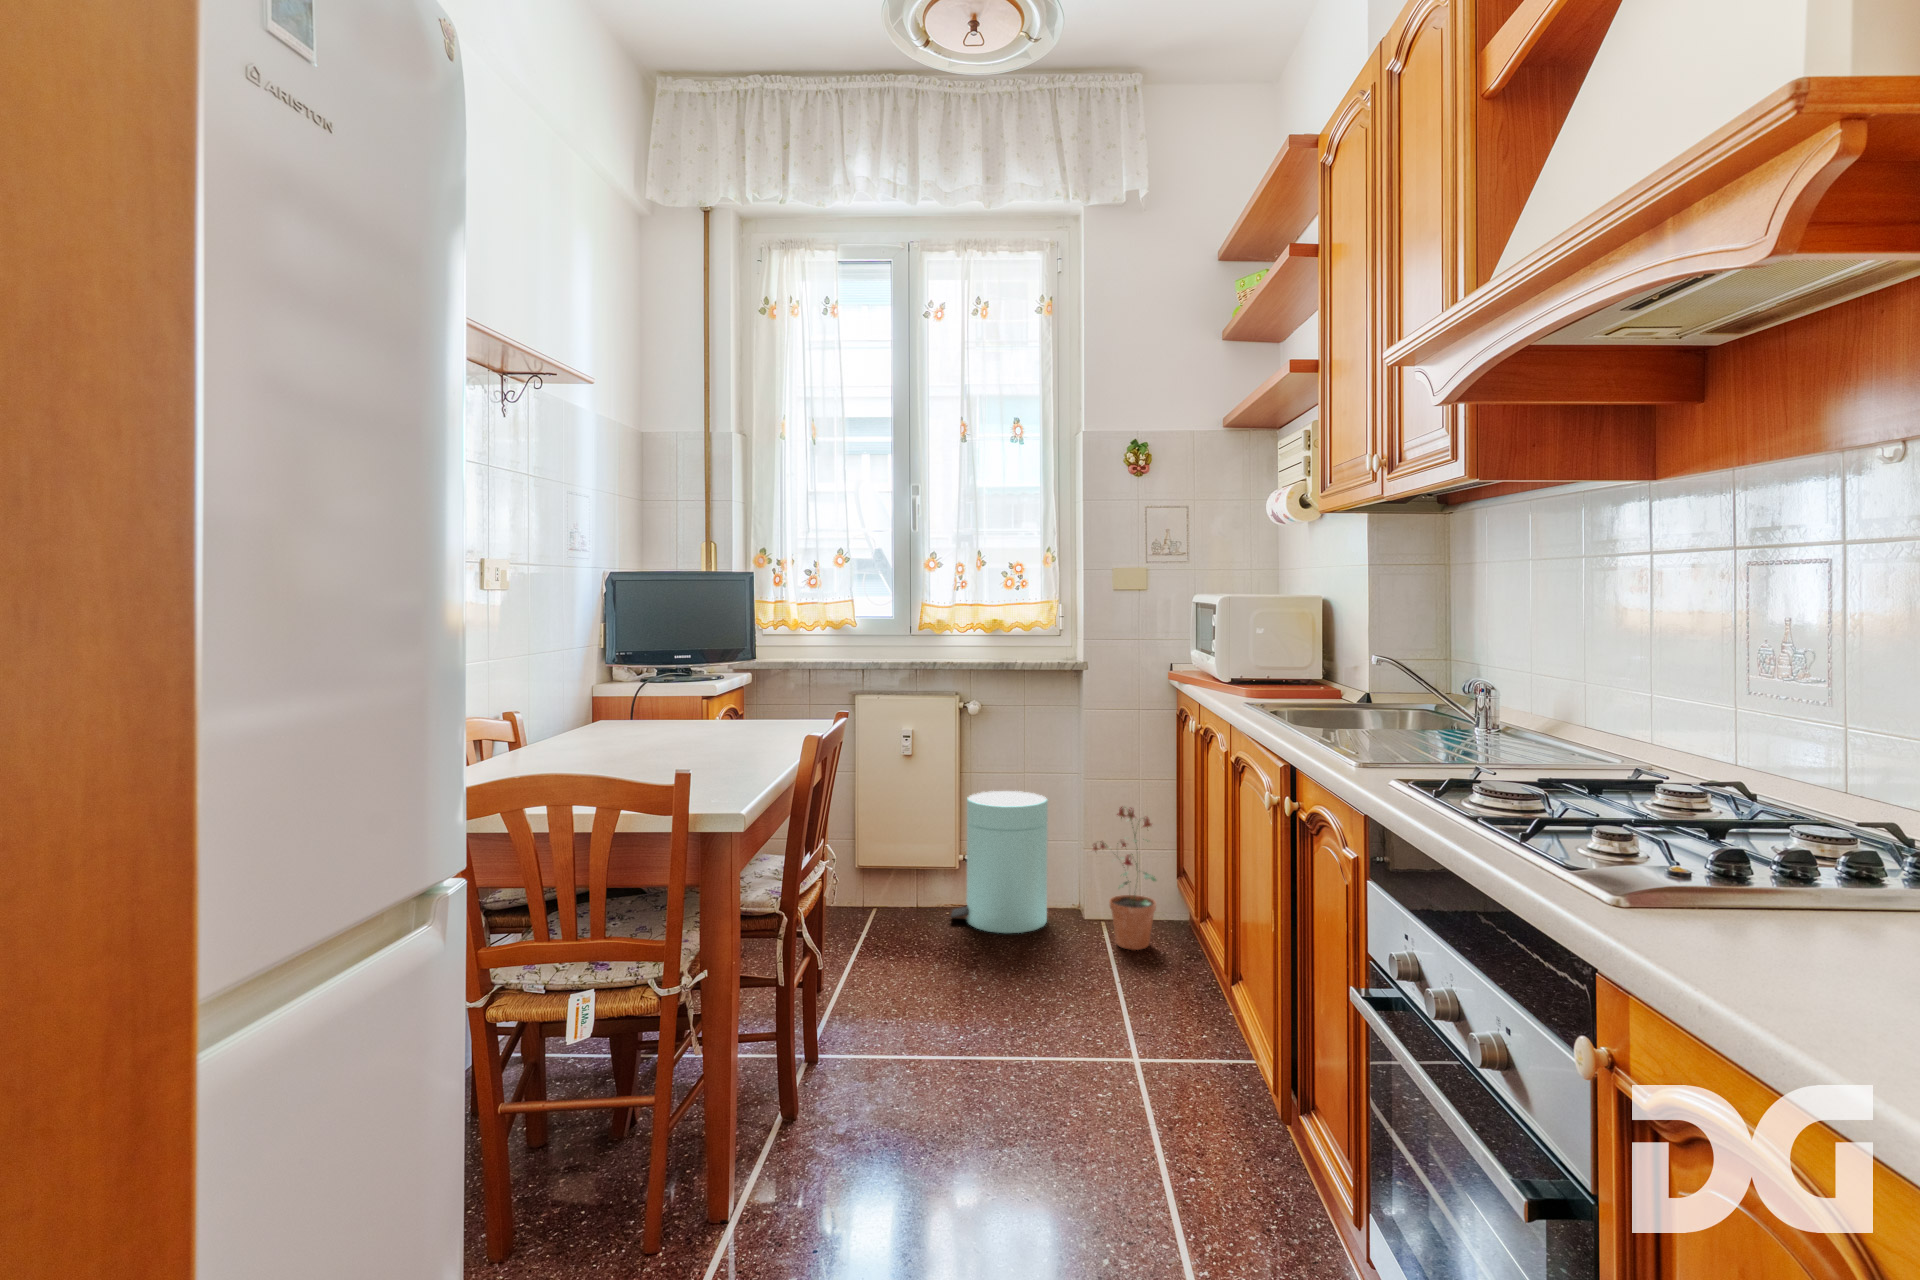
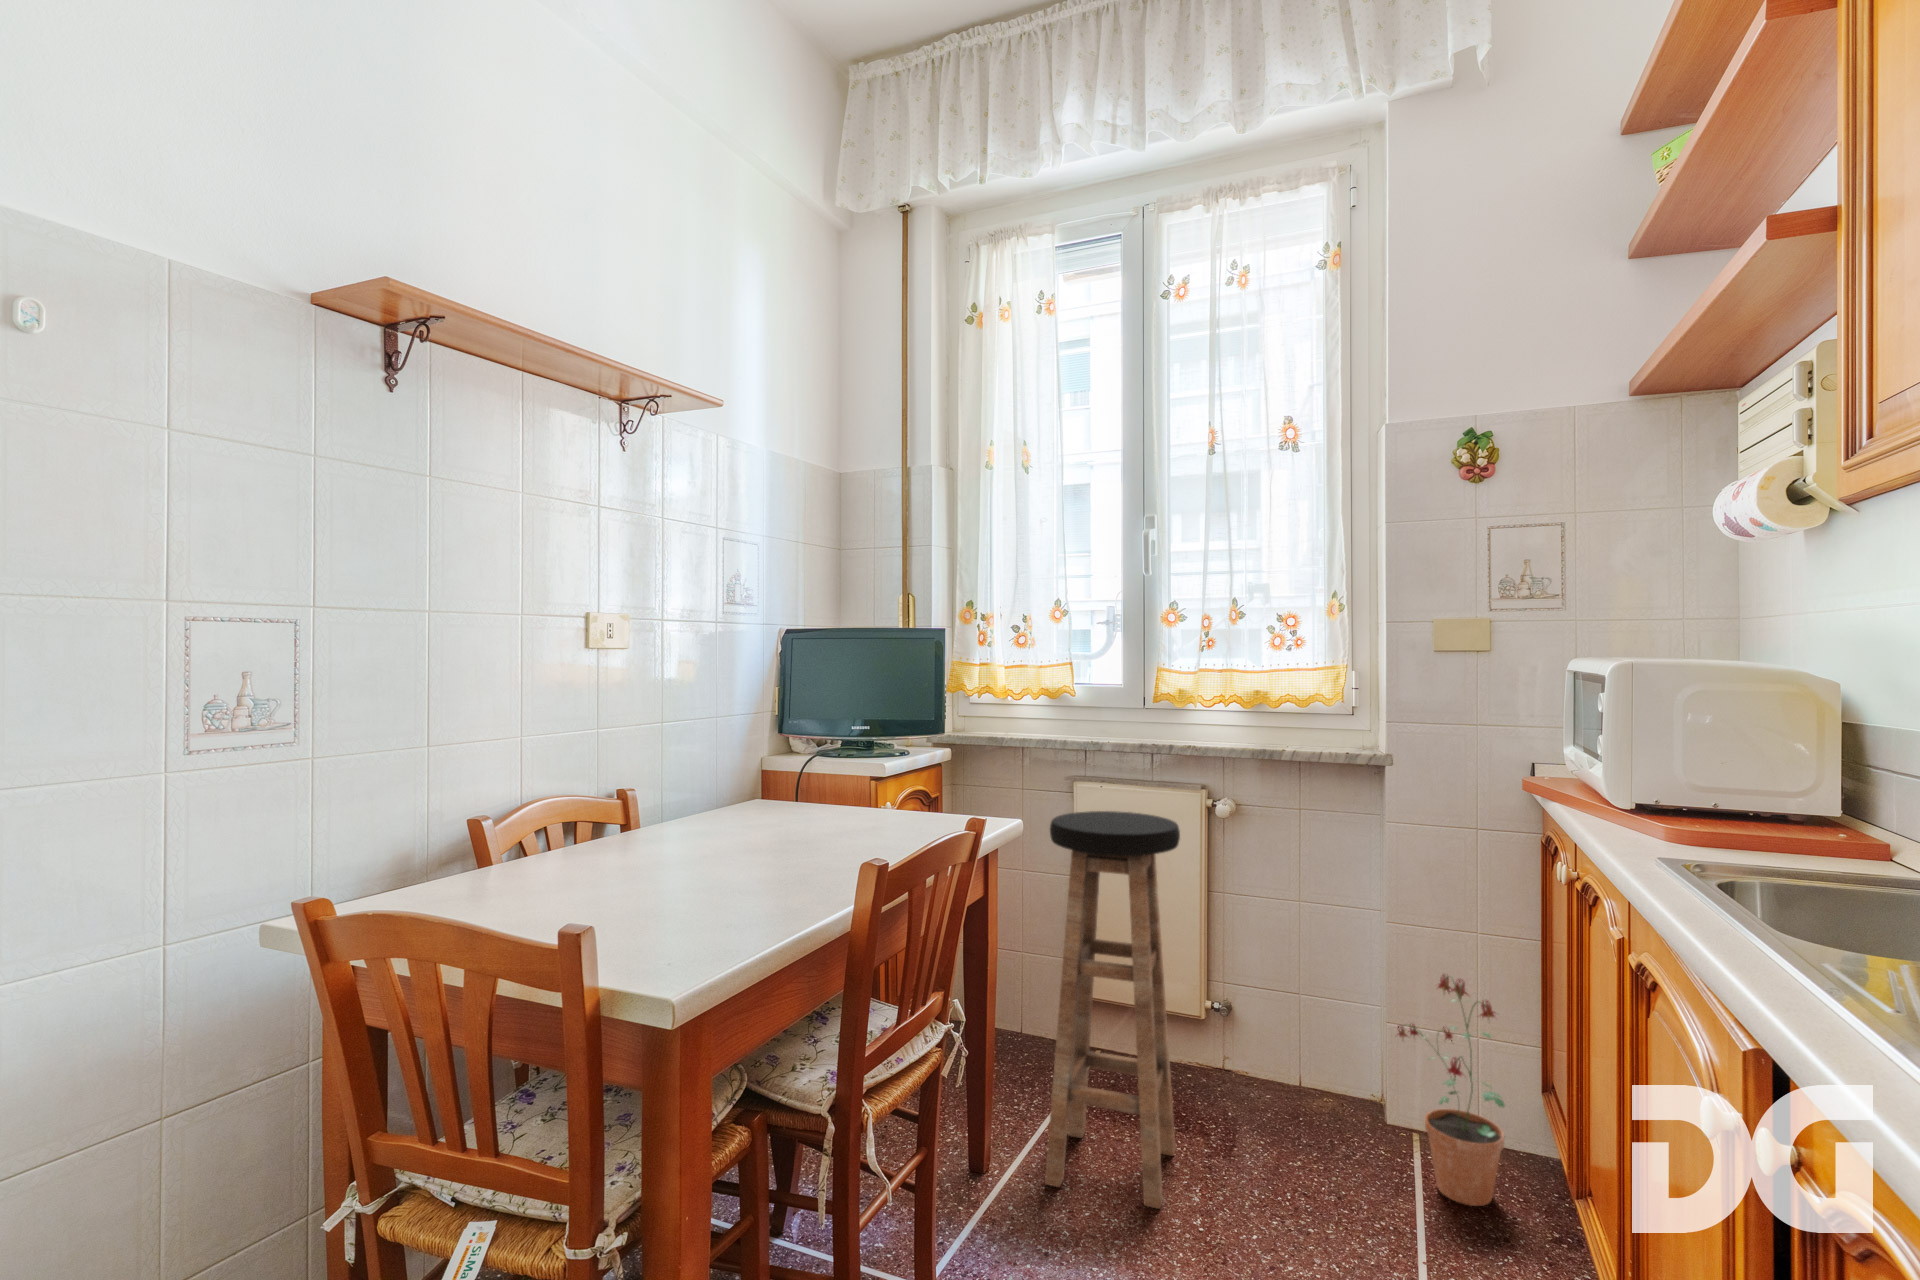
bar stool: none [858,708,952,977] -> present [1045,811,1180,1209]
trash can: present [951,791,1048,933] -> none [1190,921,1330,1135]

